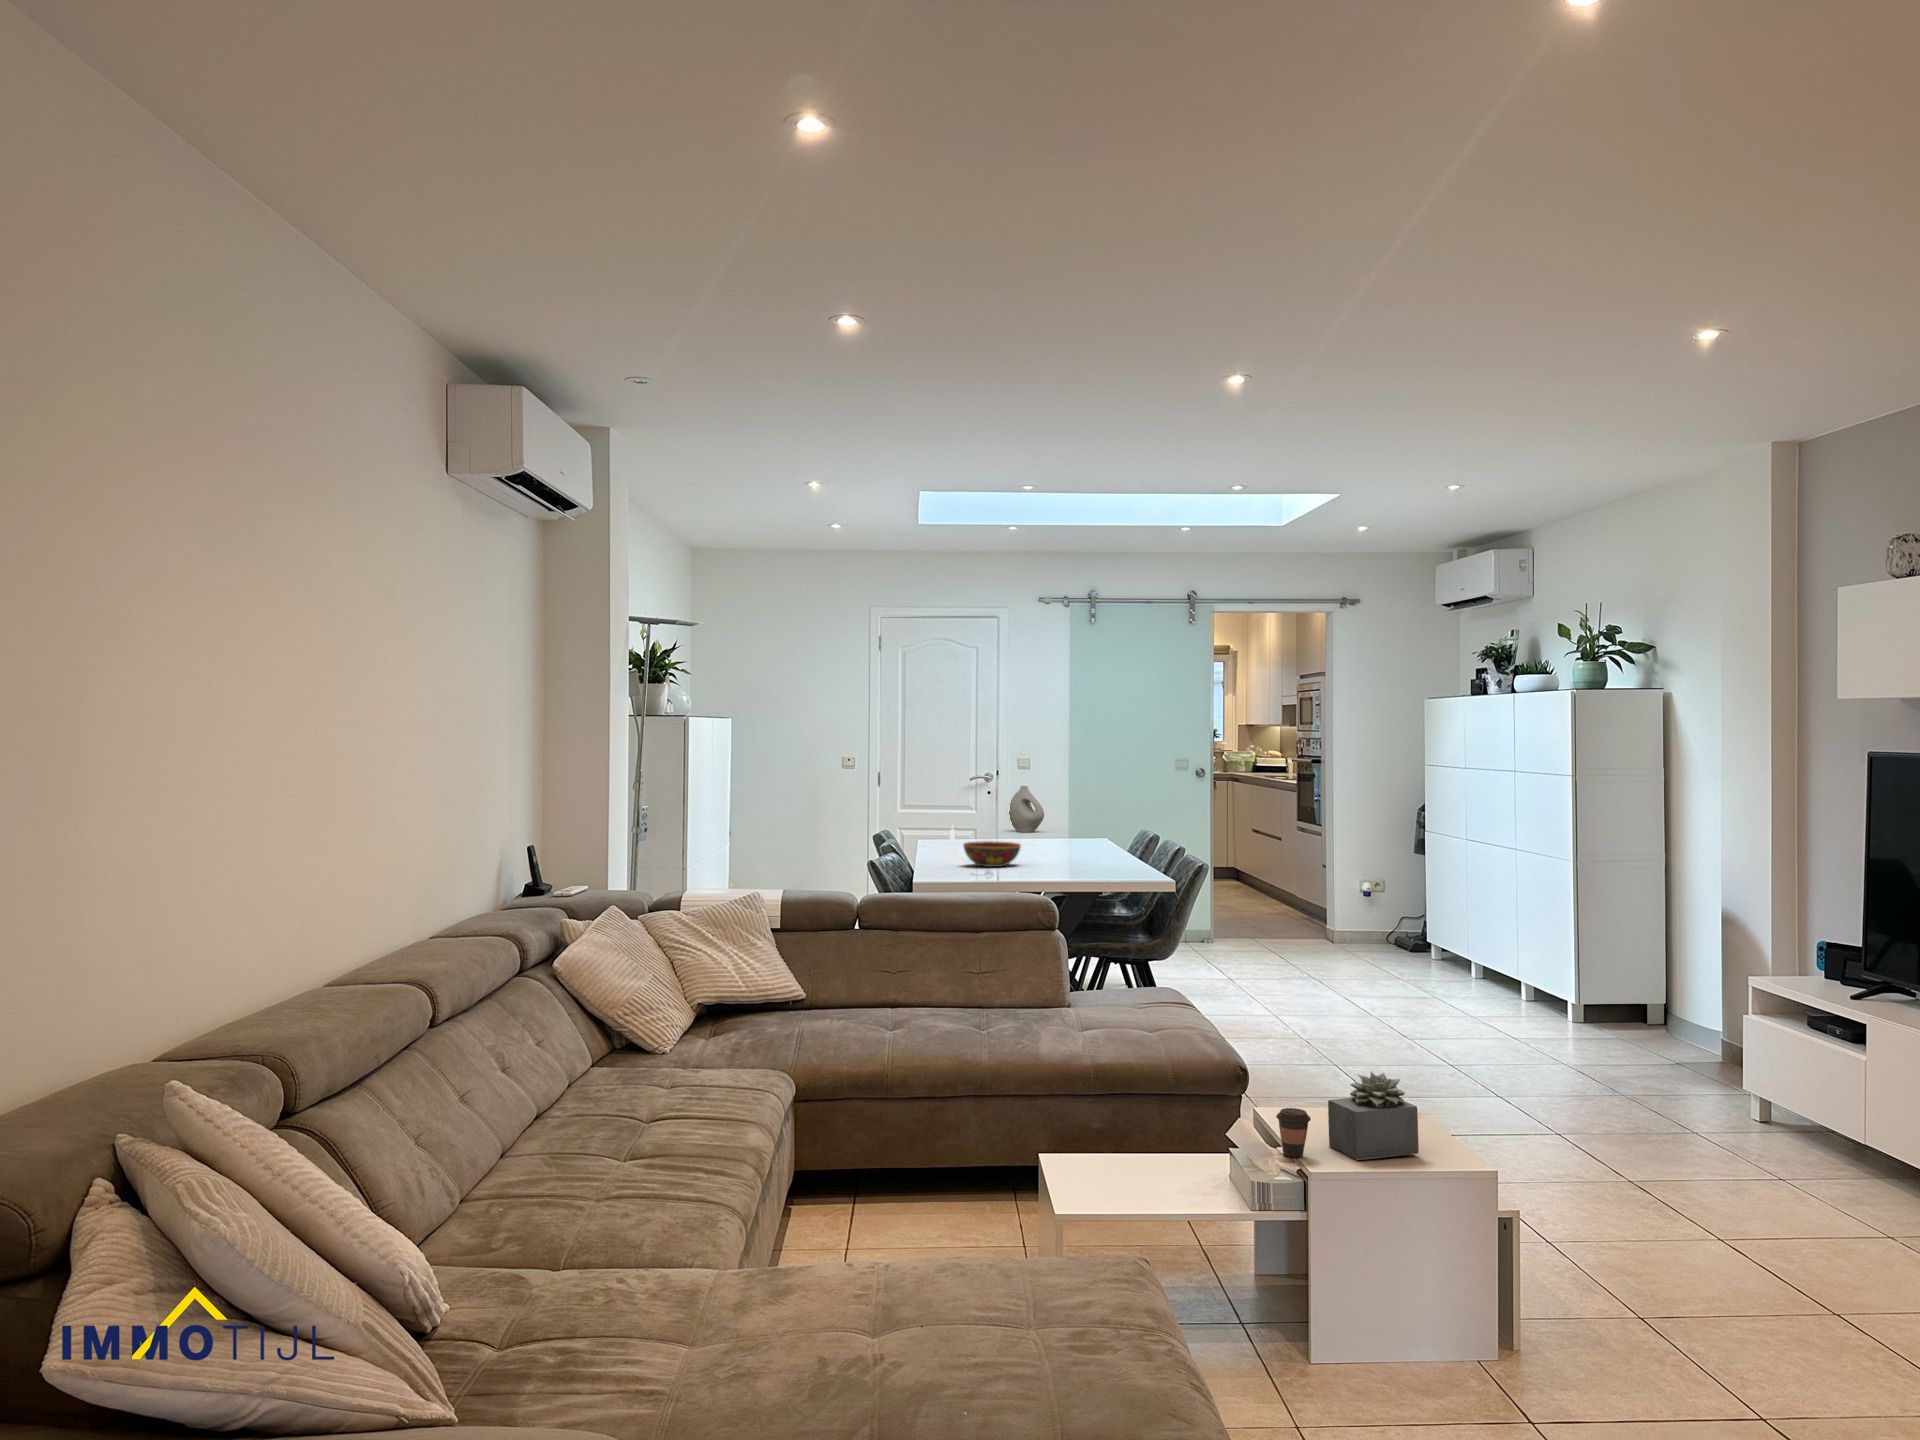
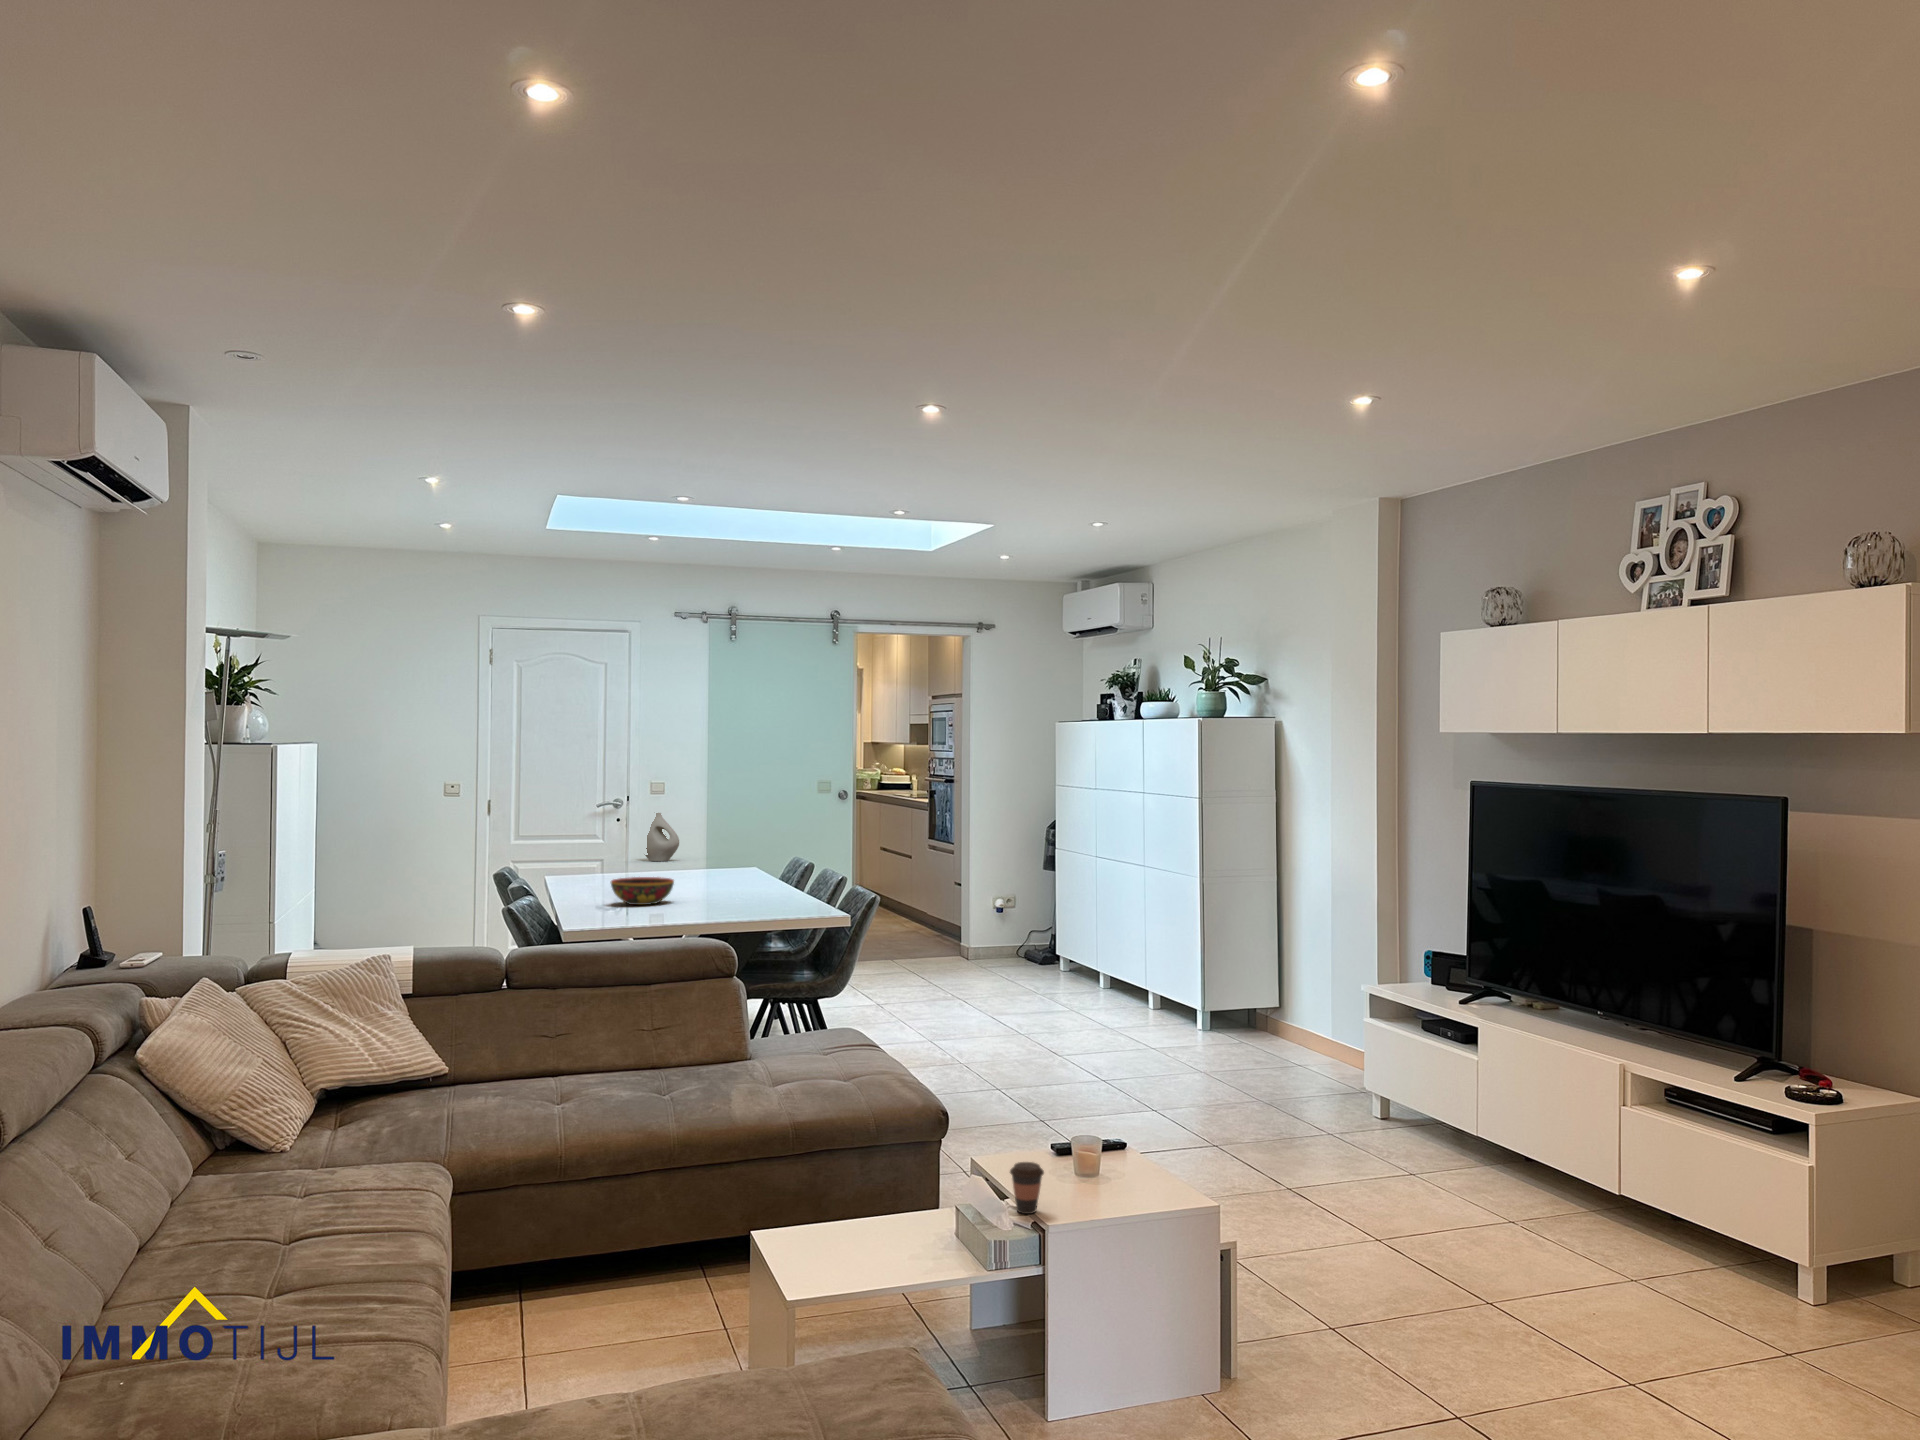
candle holder: present [938,825,967,862] -> none [579,859,611,900]
succulent plant: present [1328,1072,1419,1160] -> none [1056,1116,1147,1210]

